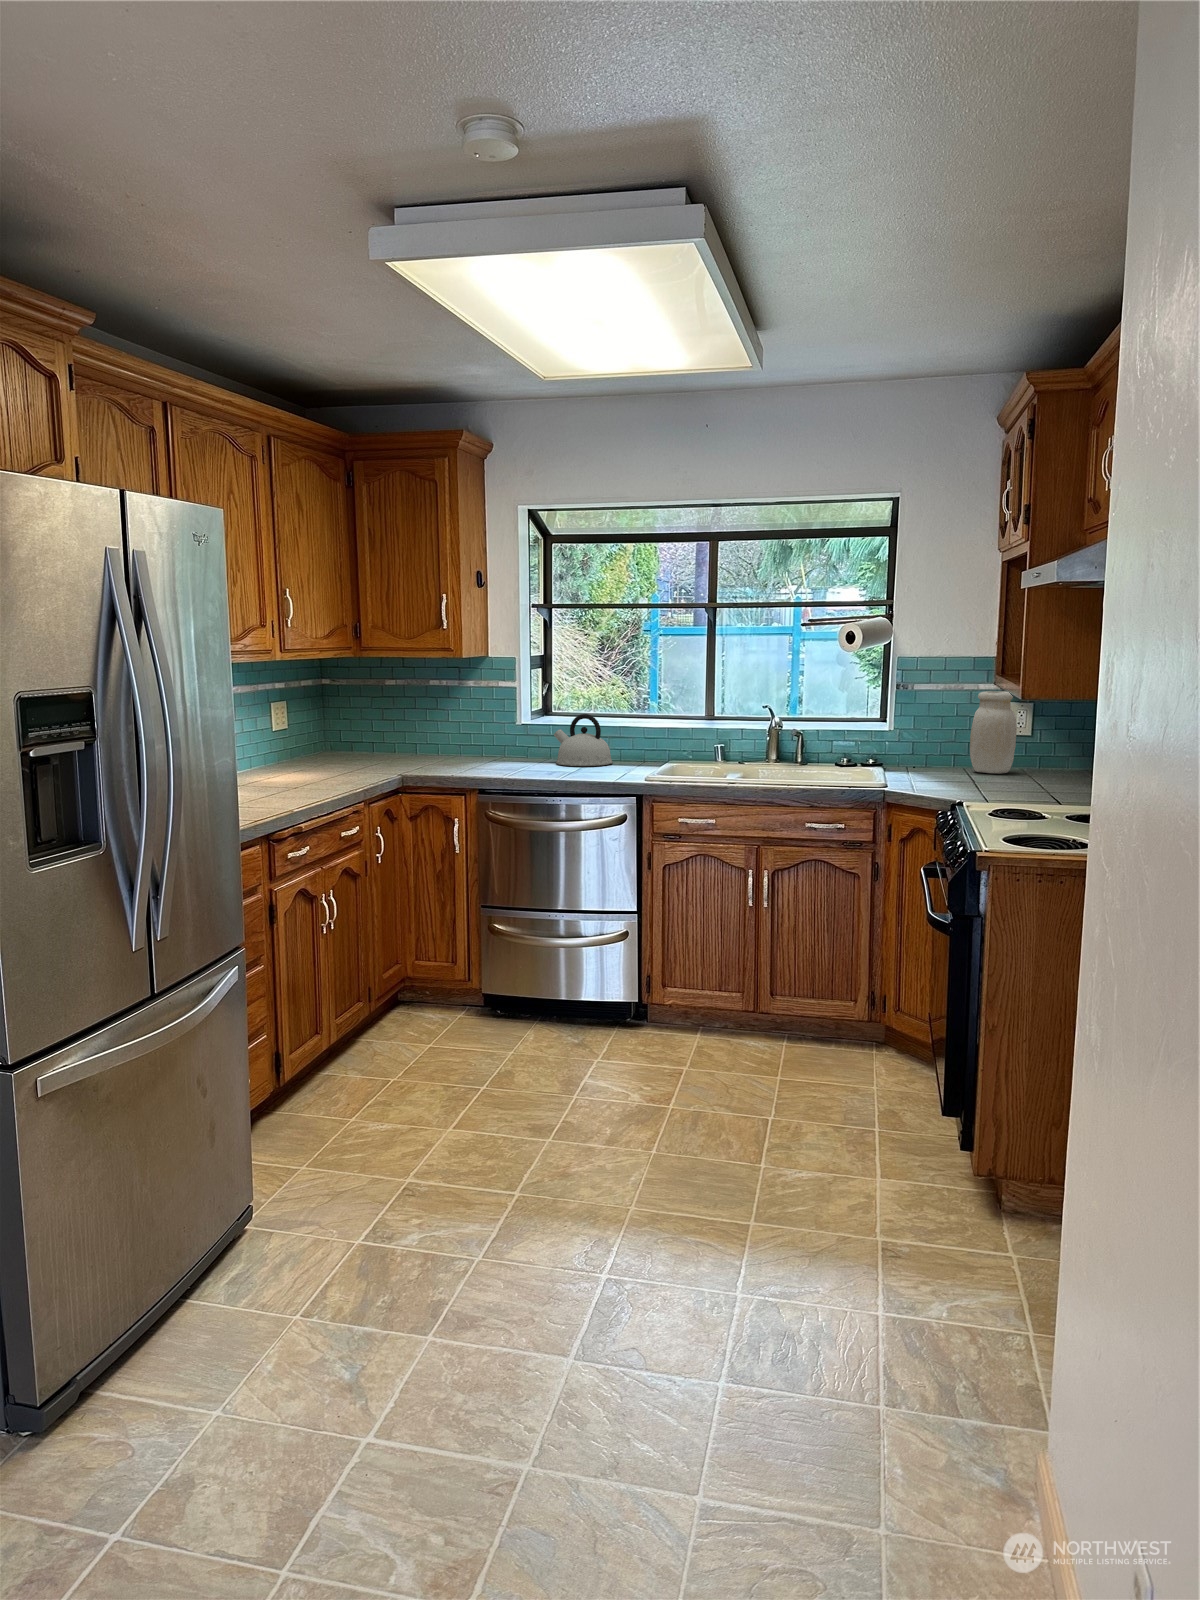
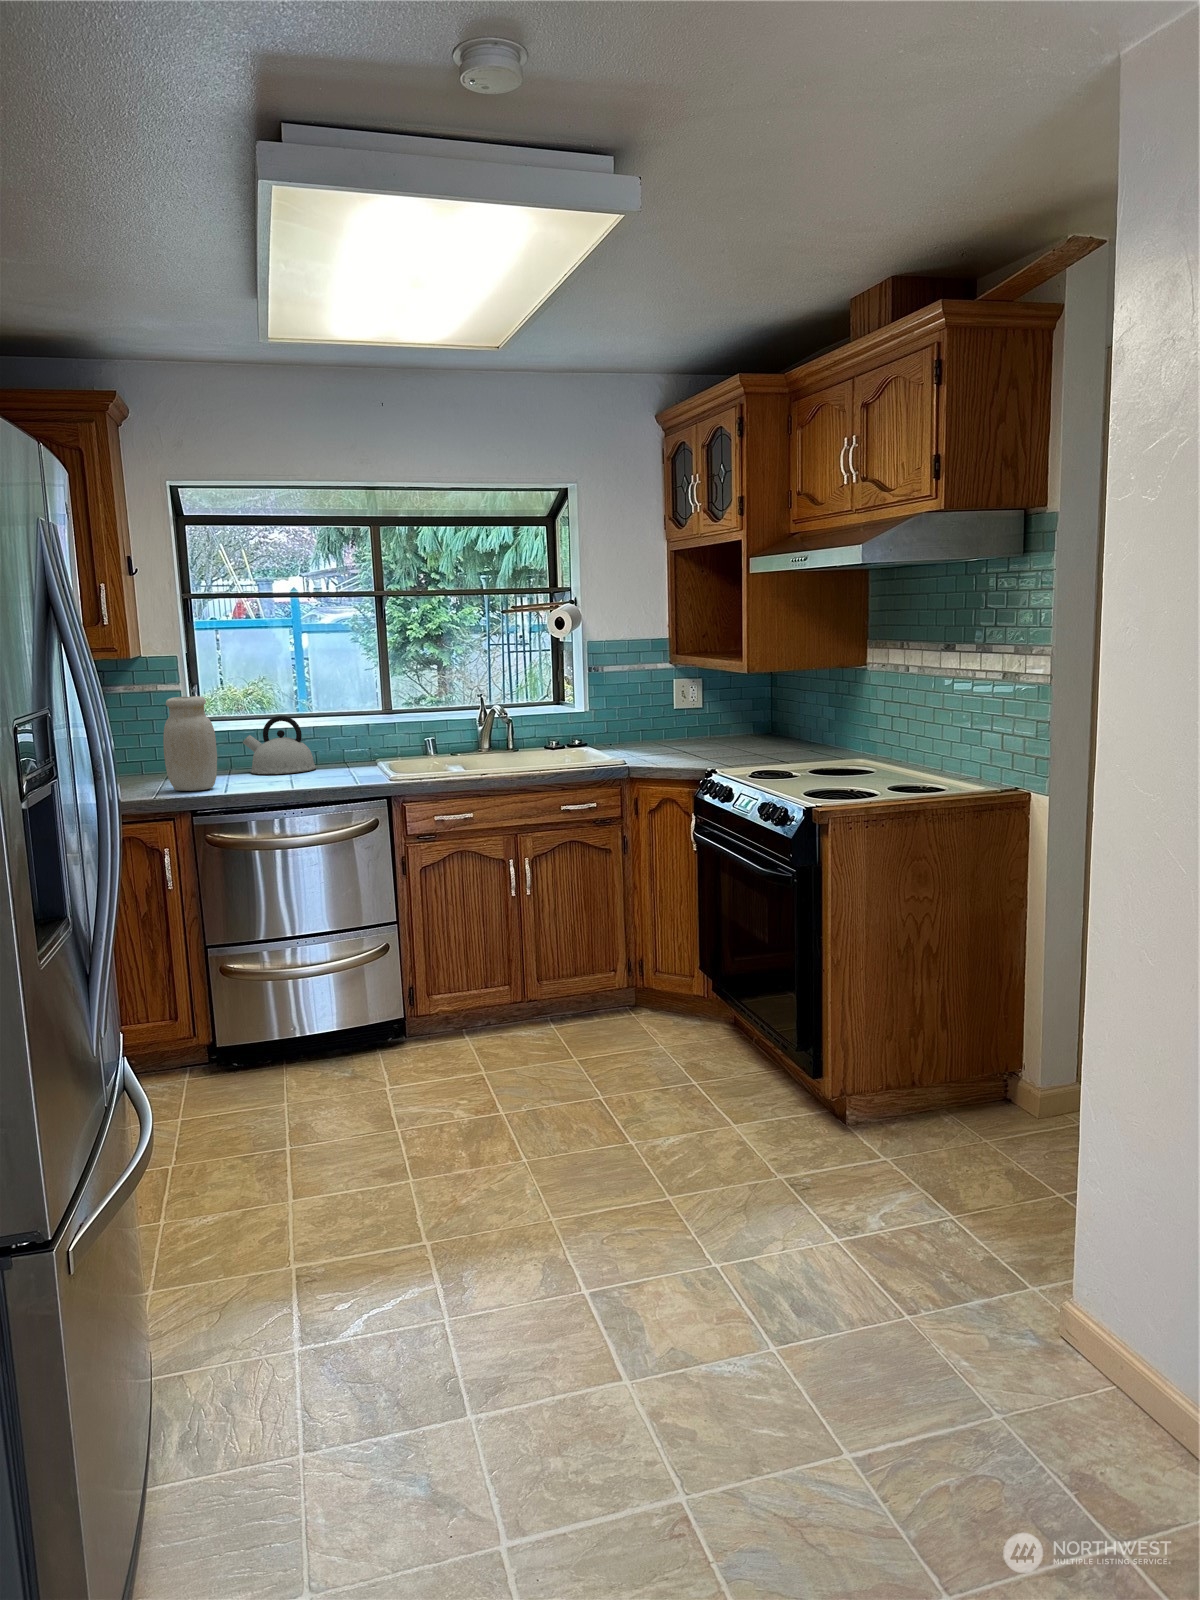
jar: present [970,691,1017,774] -> present [163,696,217,791]

